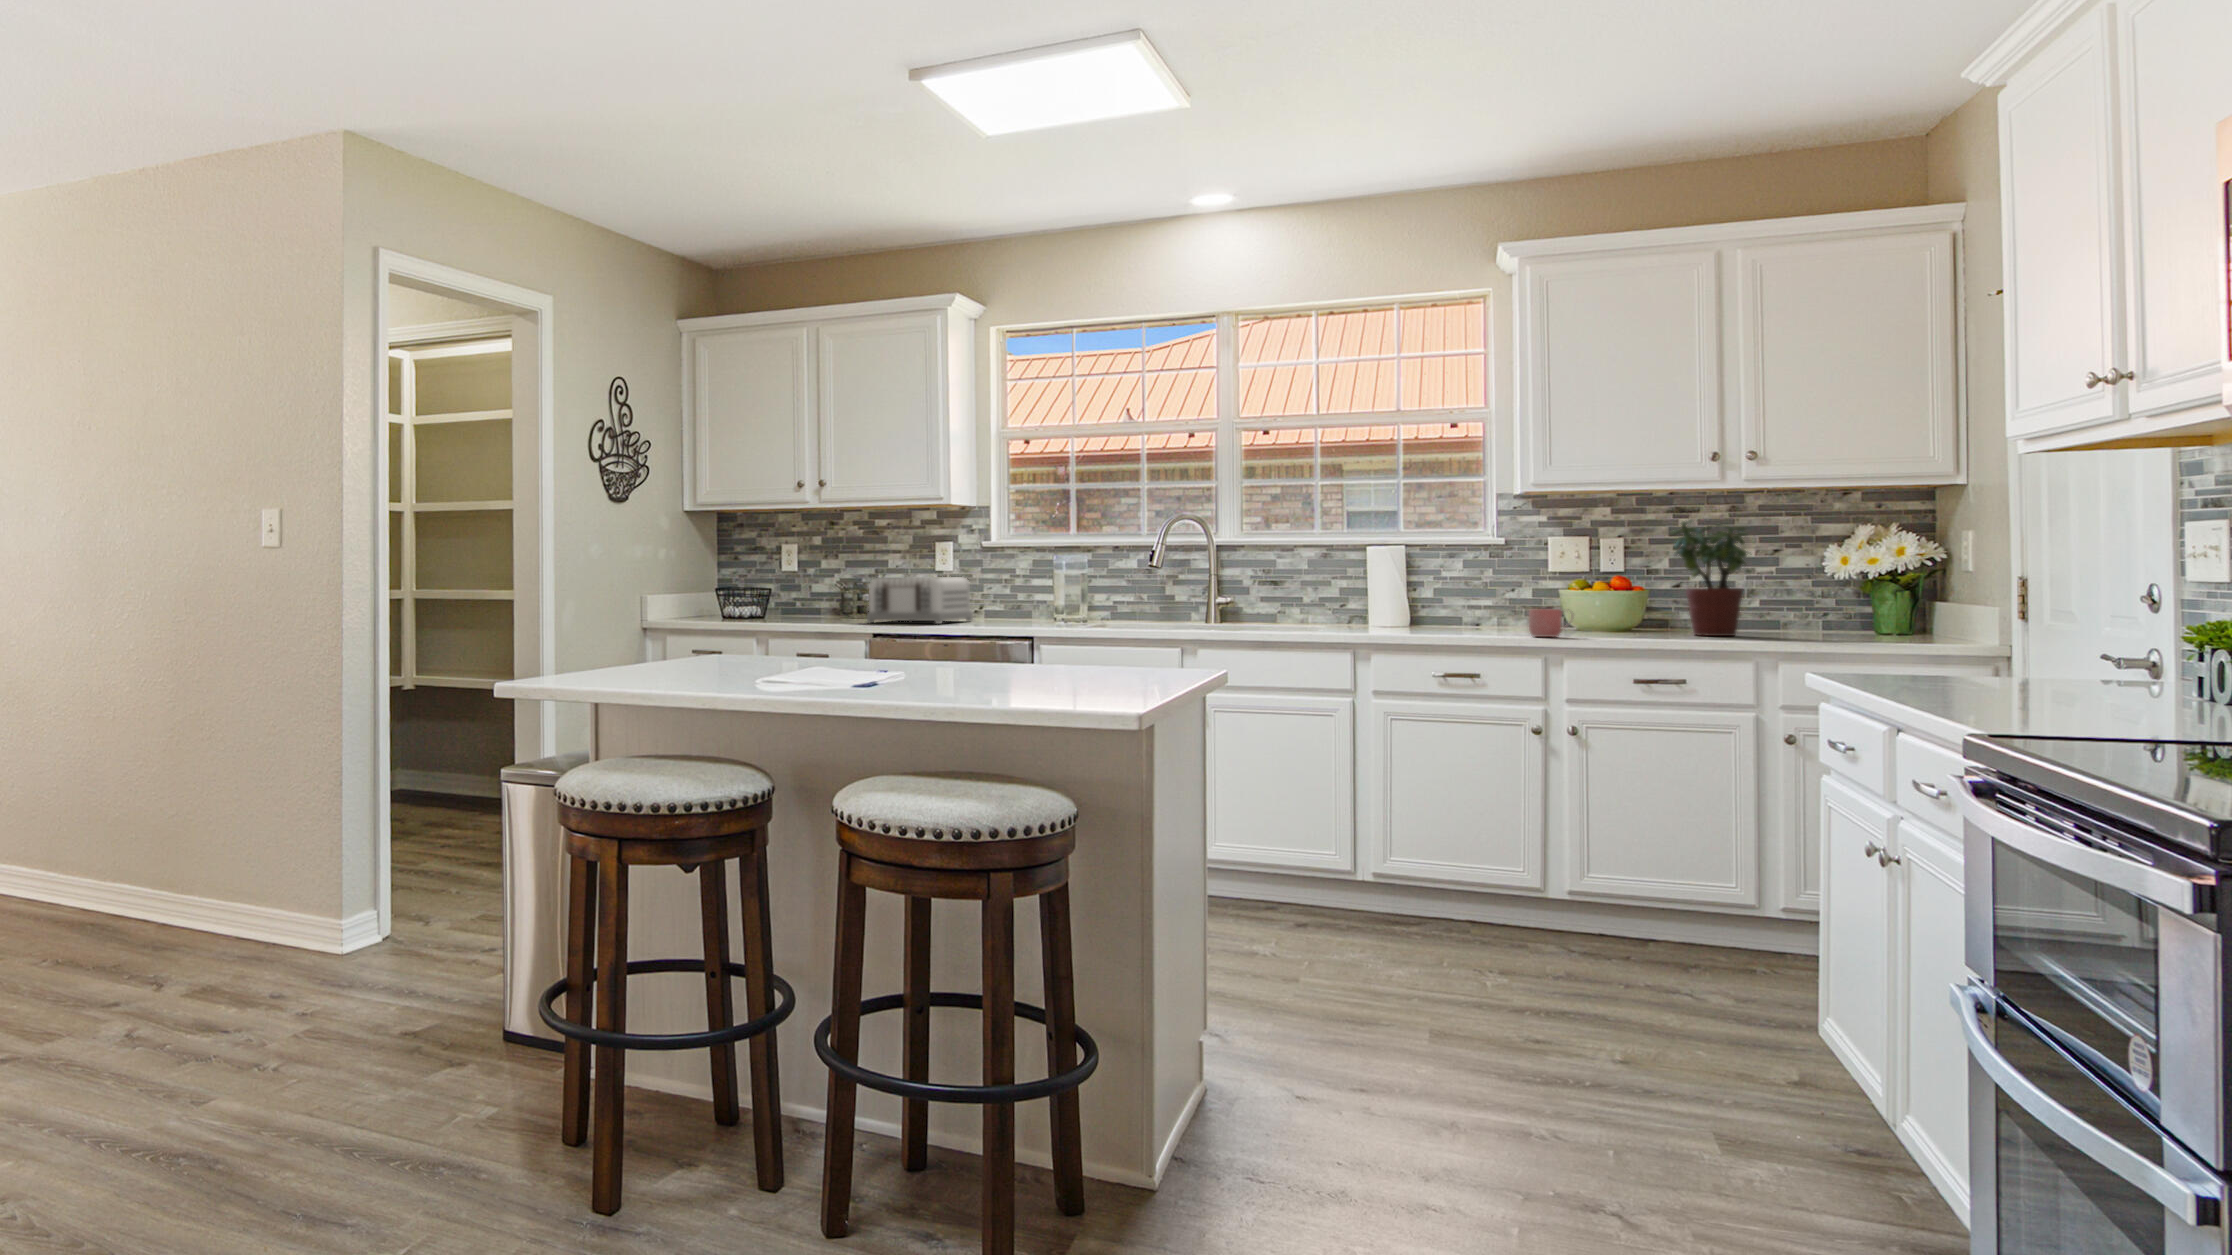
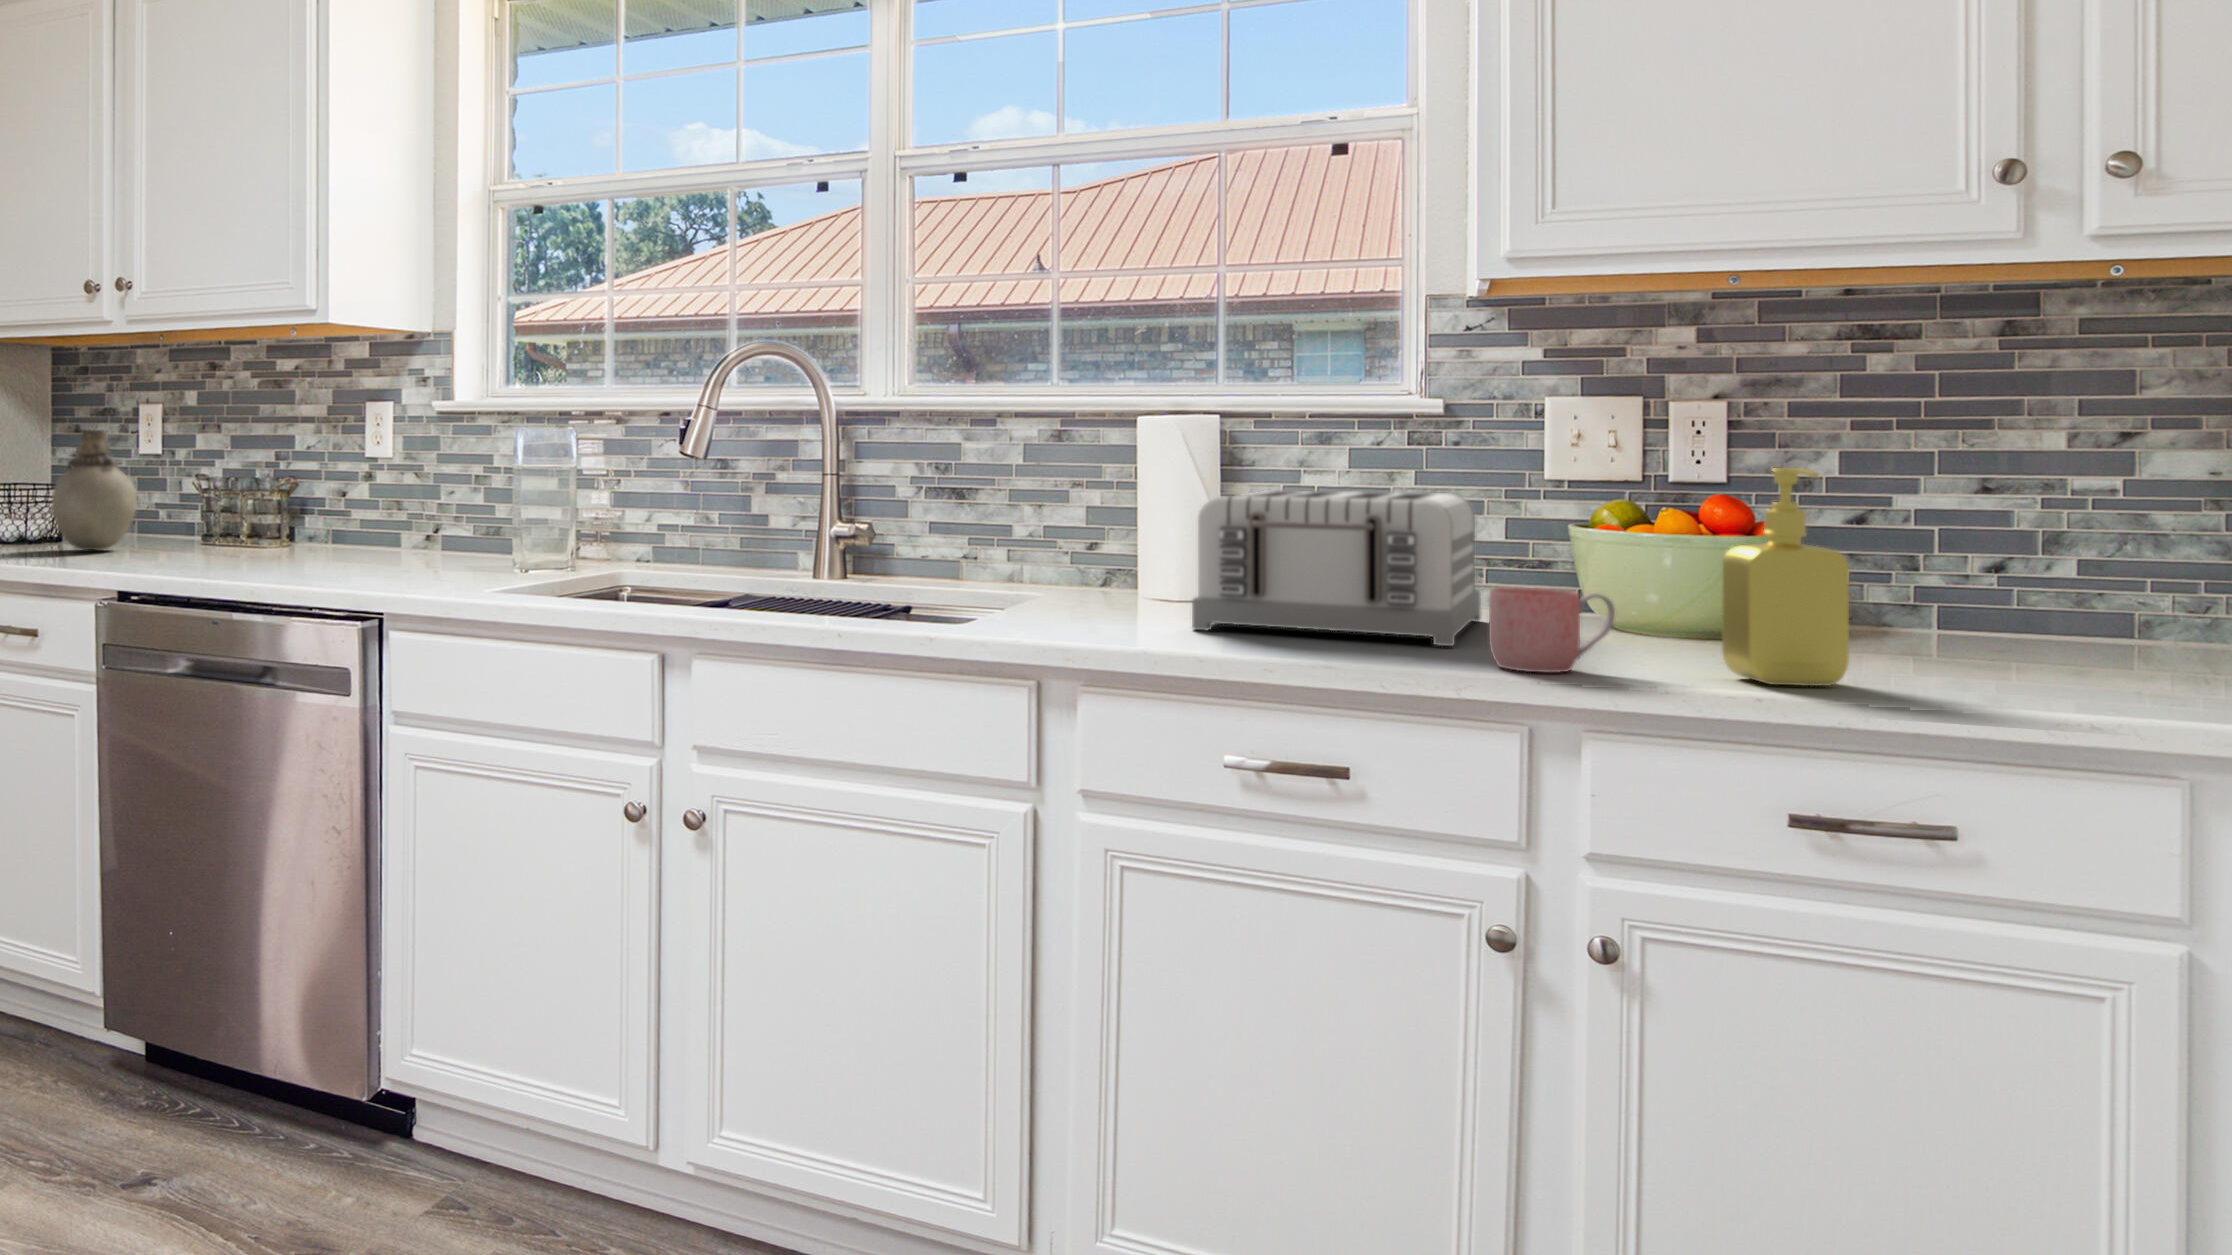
potted plant: present [1670,520,1747,636] -> none [1878,344,2135,675]
vase: none [779,558,819,620] -> present [52,430,137,550]
soap dispenser: none [1611,564,1653,638] -> present [1722,468,1849,686]
toaster: present [867,577,973,624] -> present [1192,490,1481,646]

